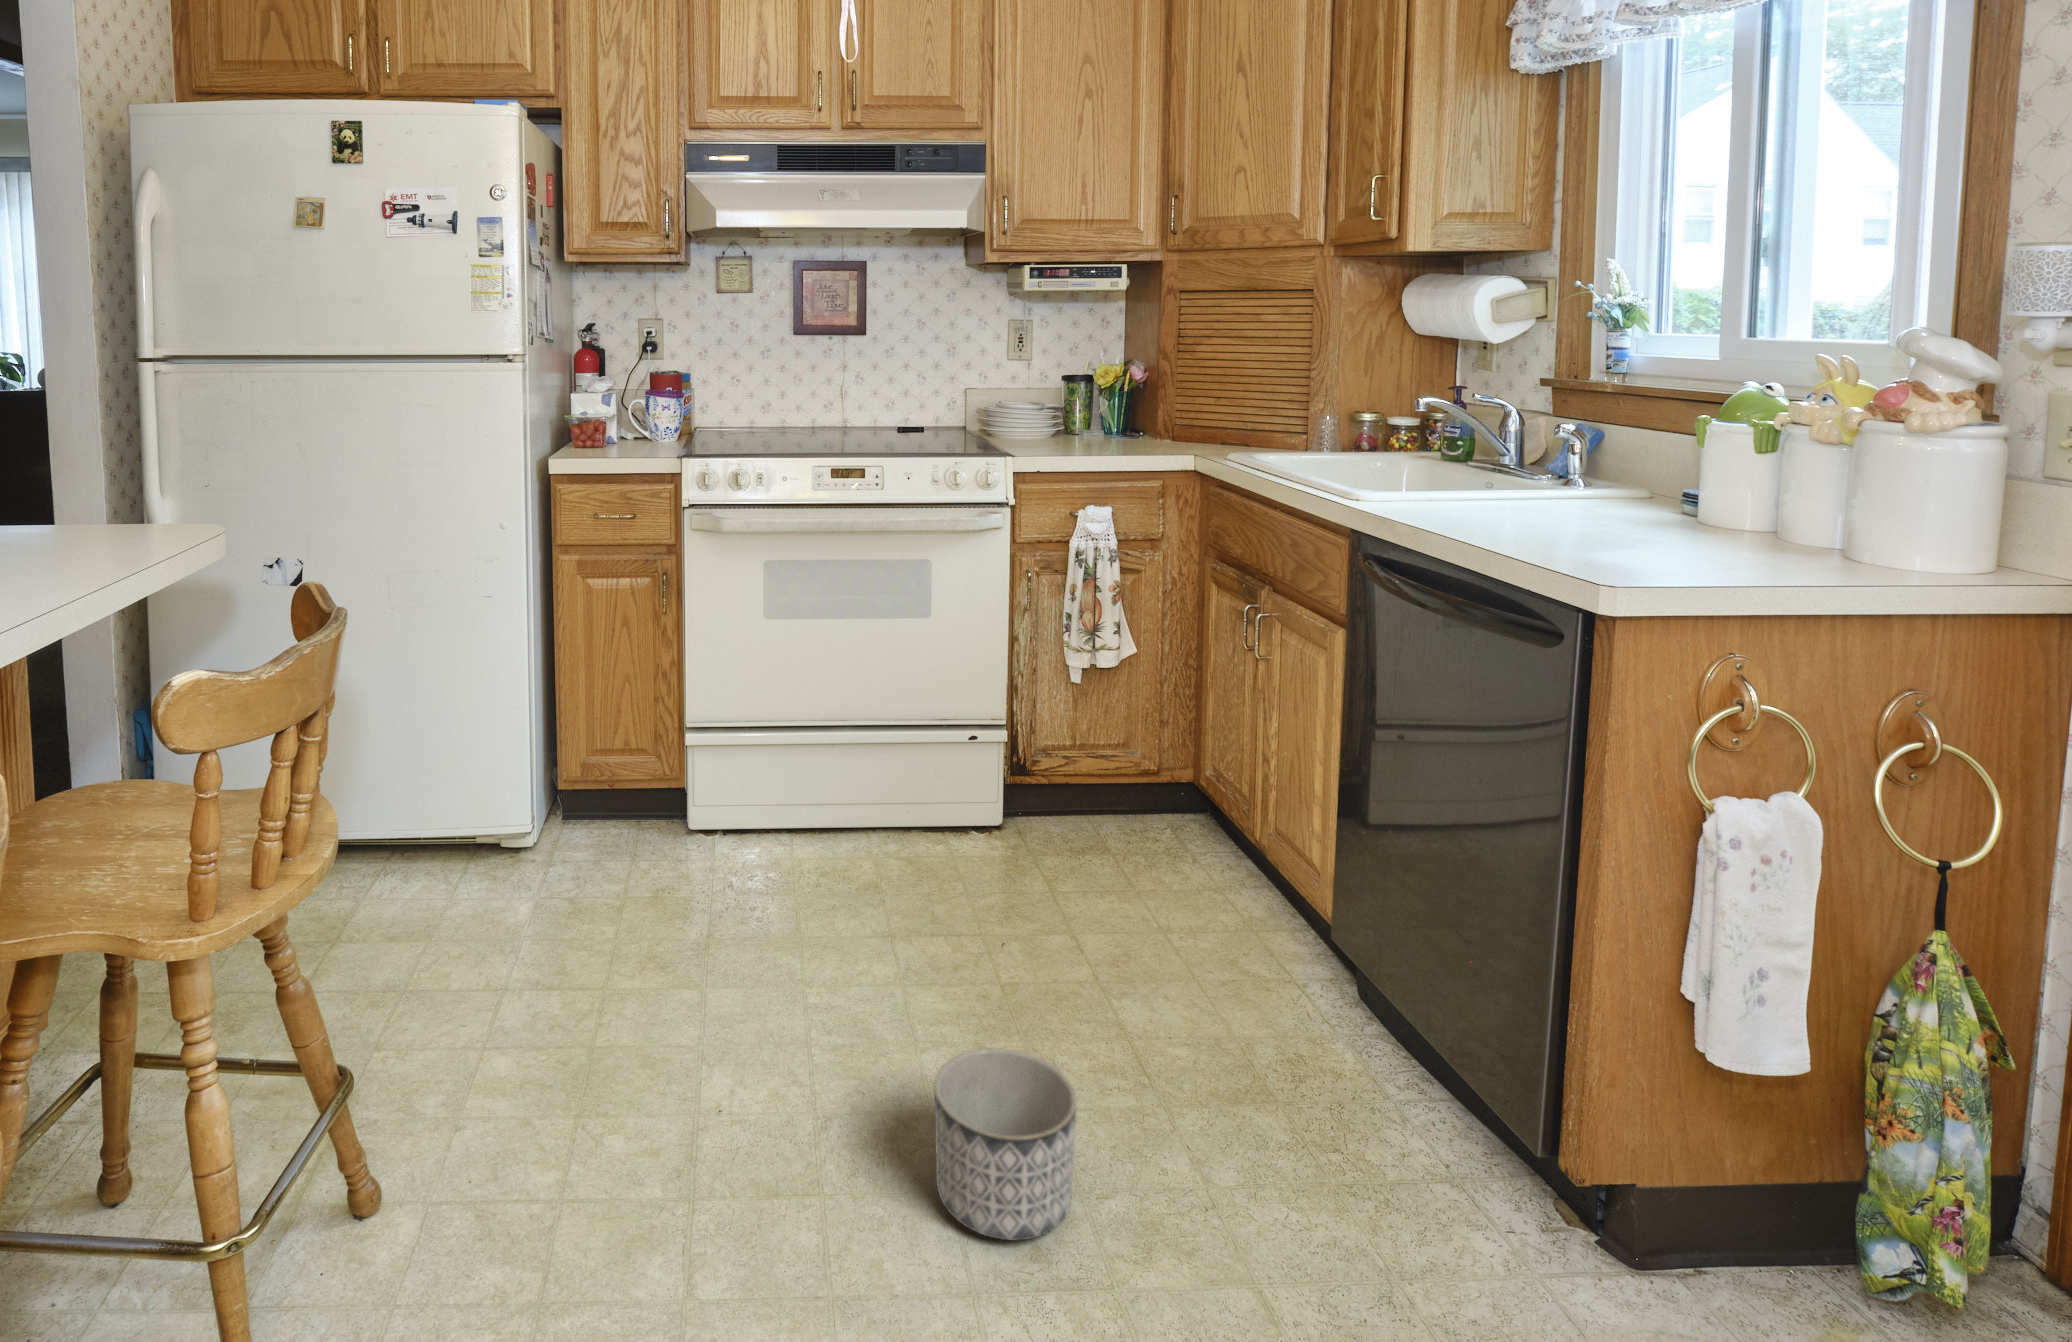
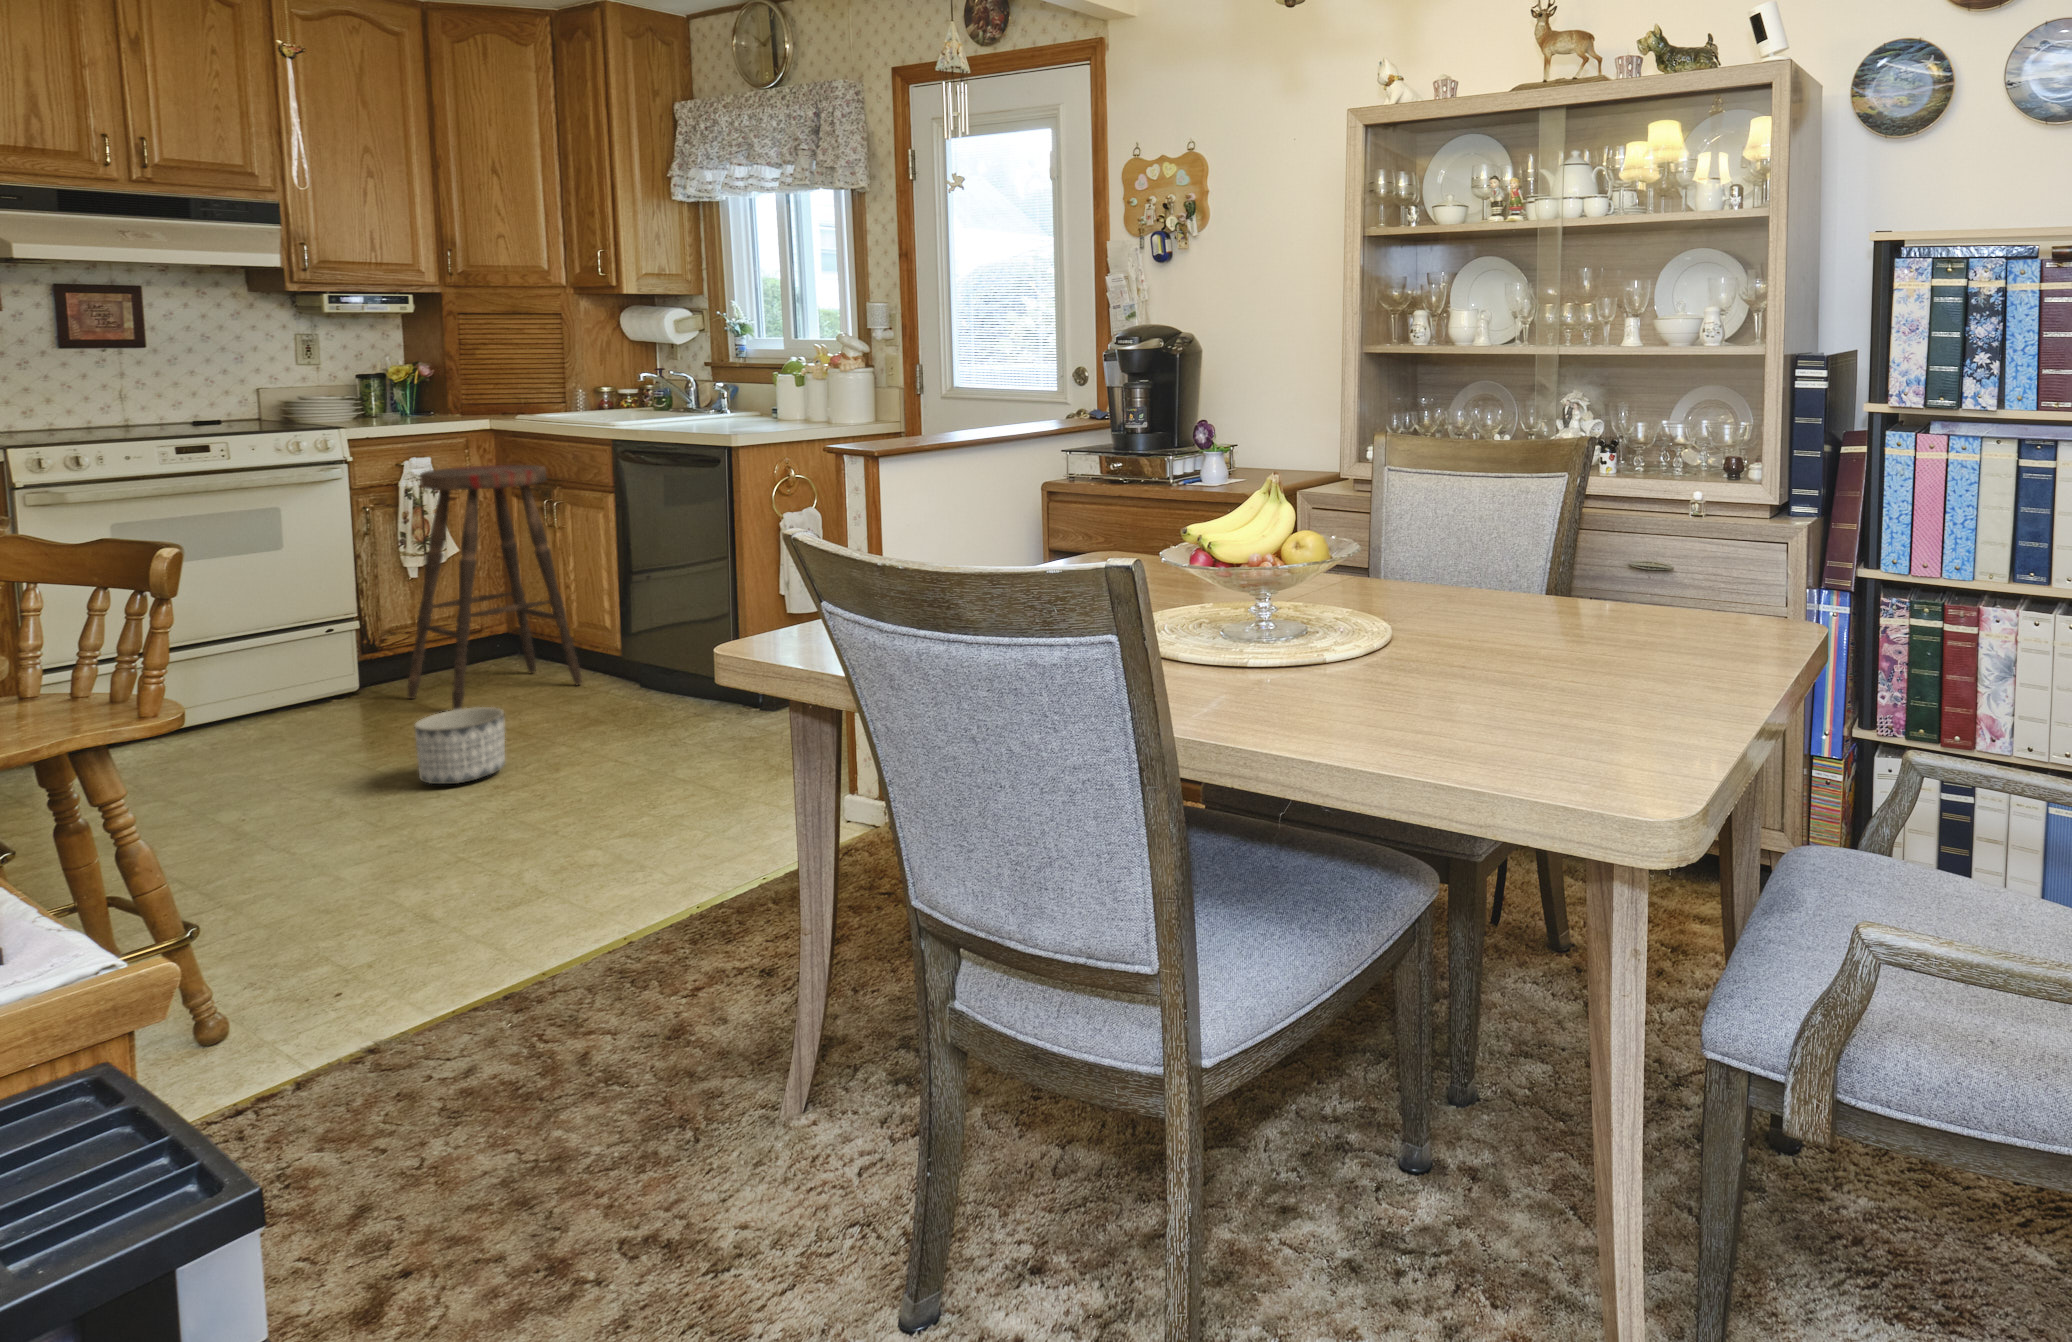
bar stool: none [1039,536,1268,947] -> present [407,465,582,710]

